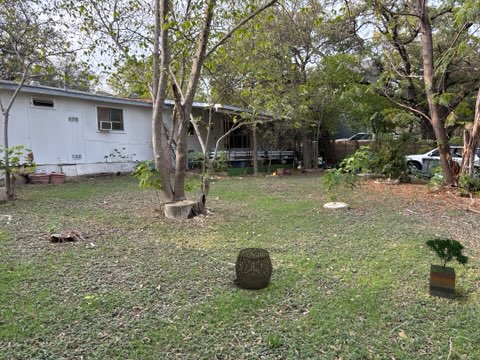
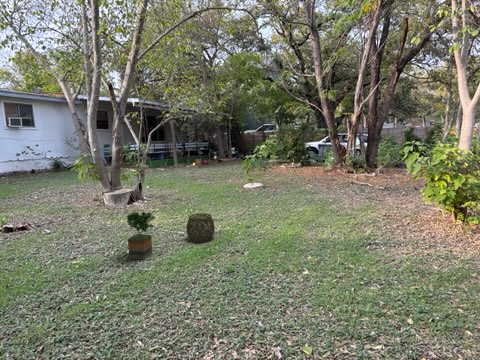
potted tree: present [426,238,469,299] -> present [127,212,155,260]

